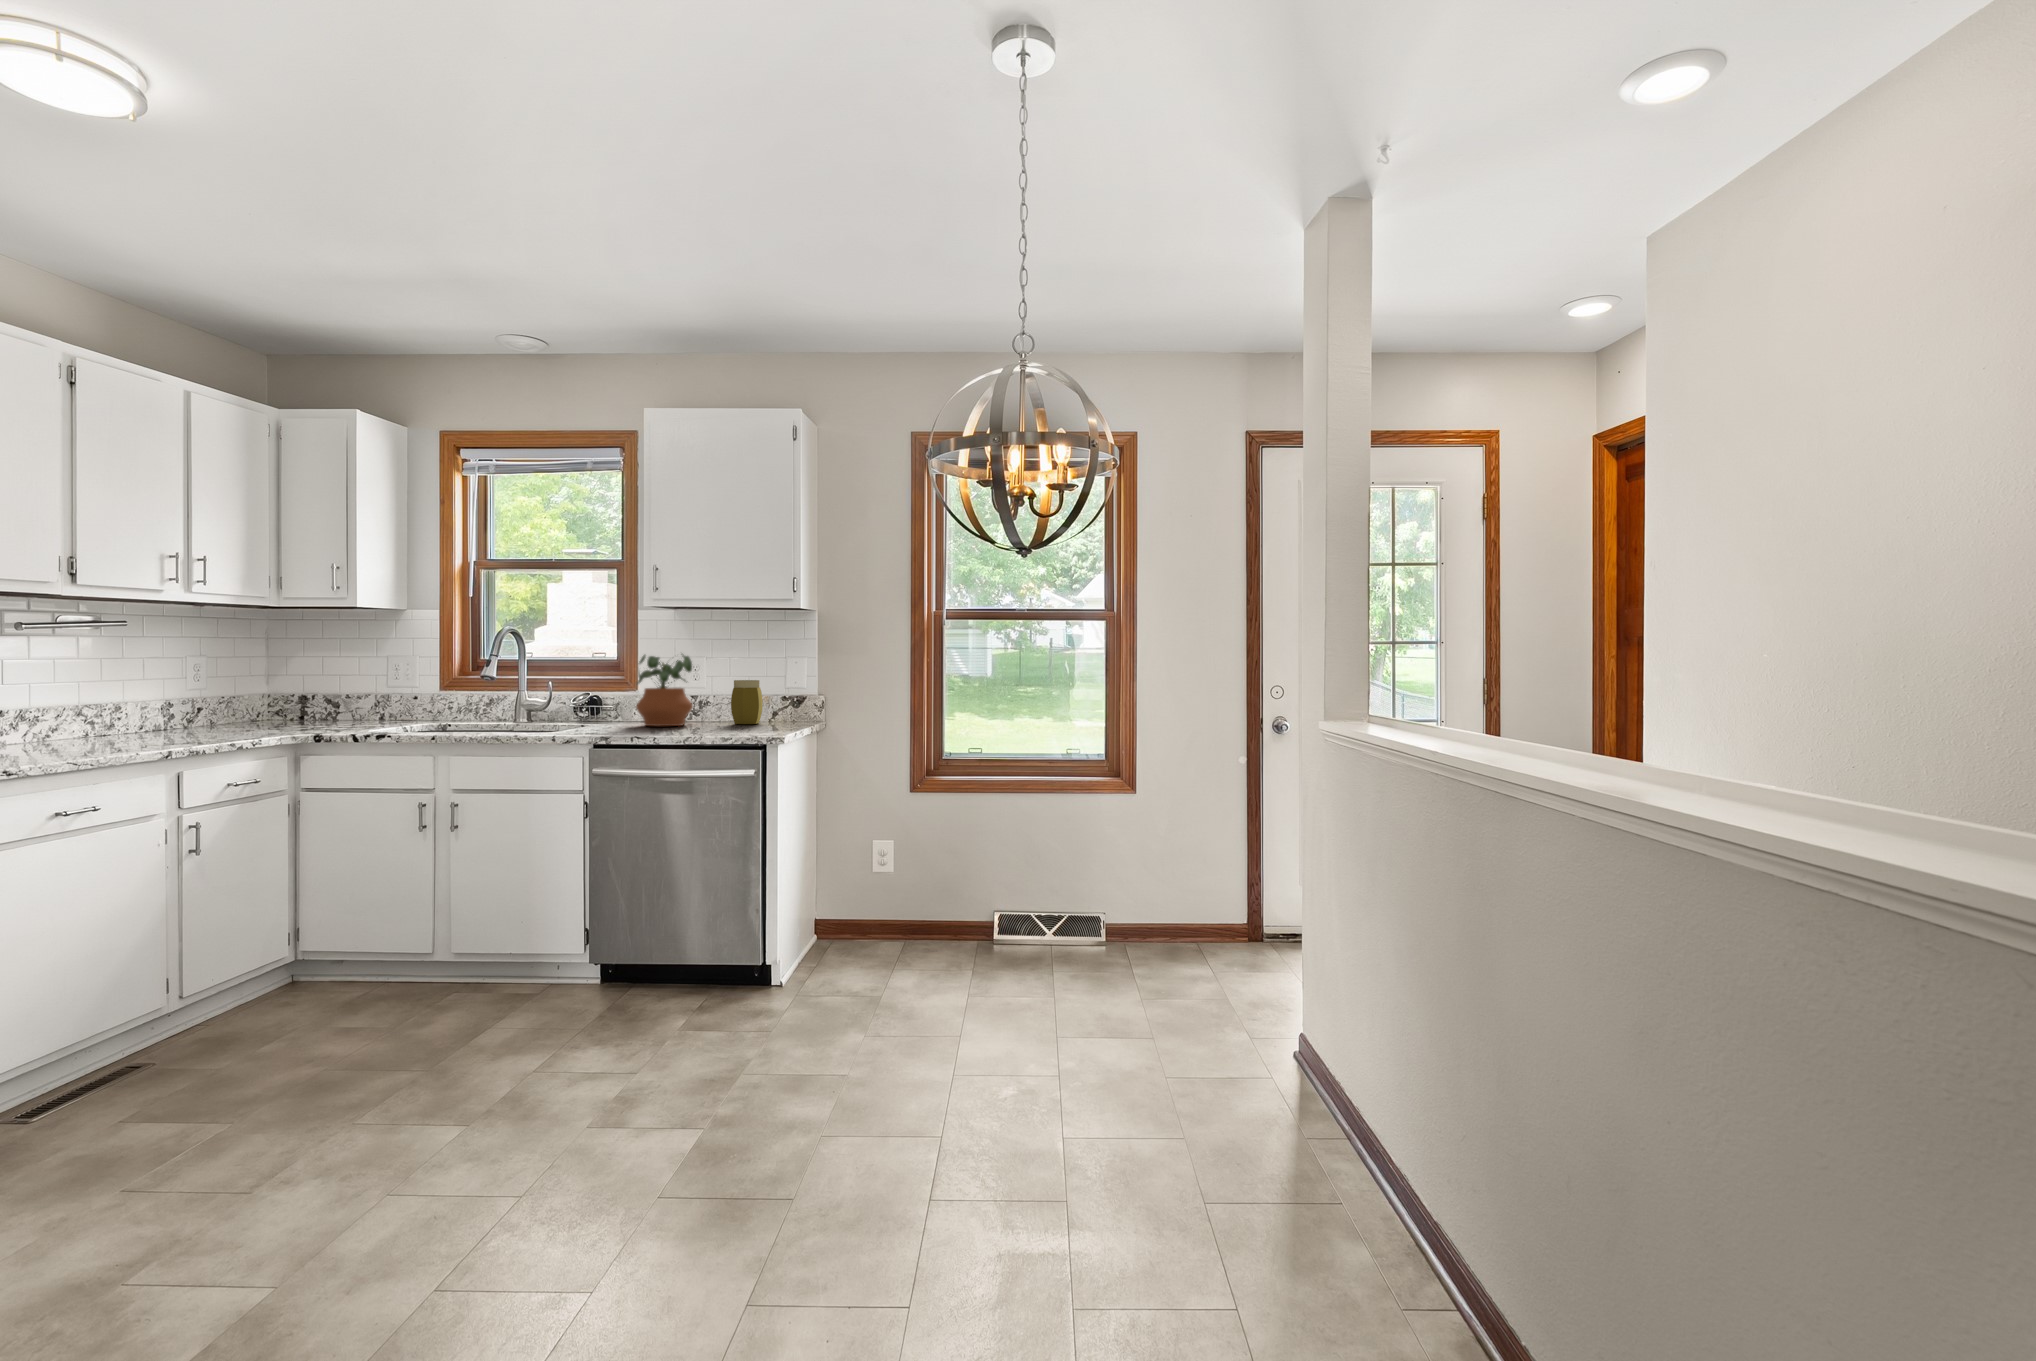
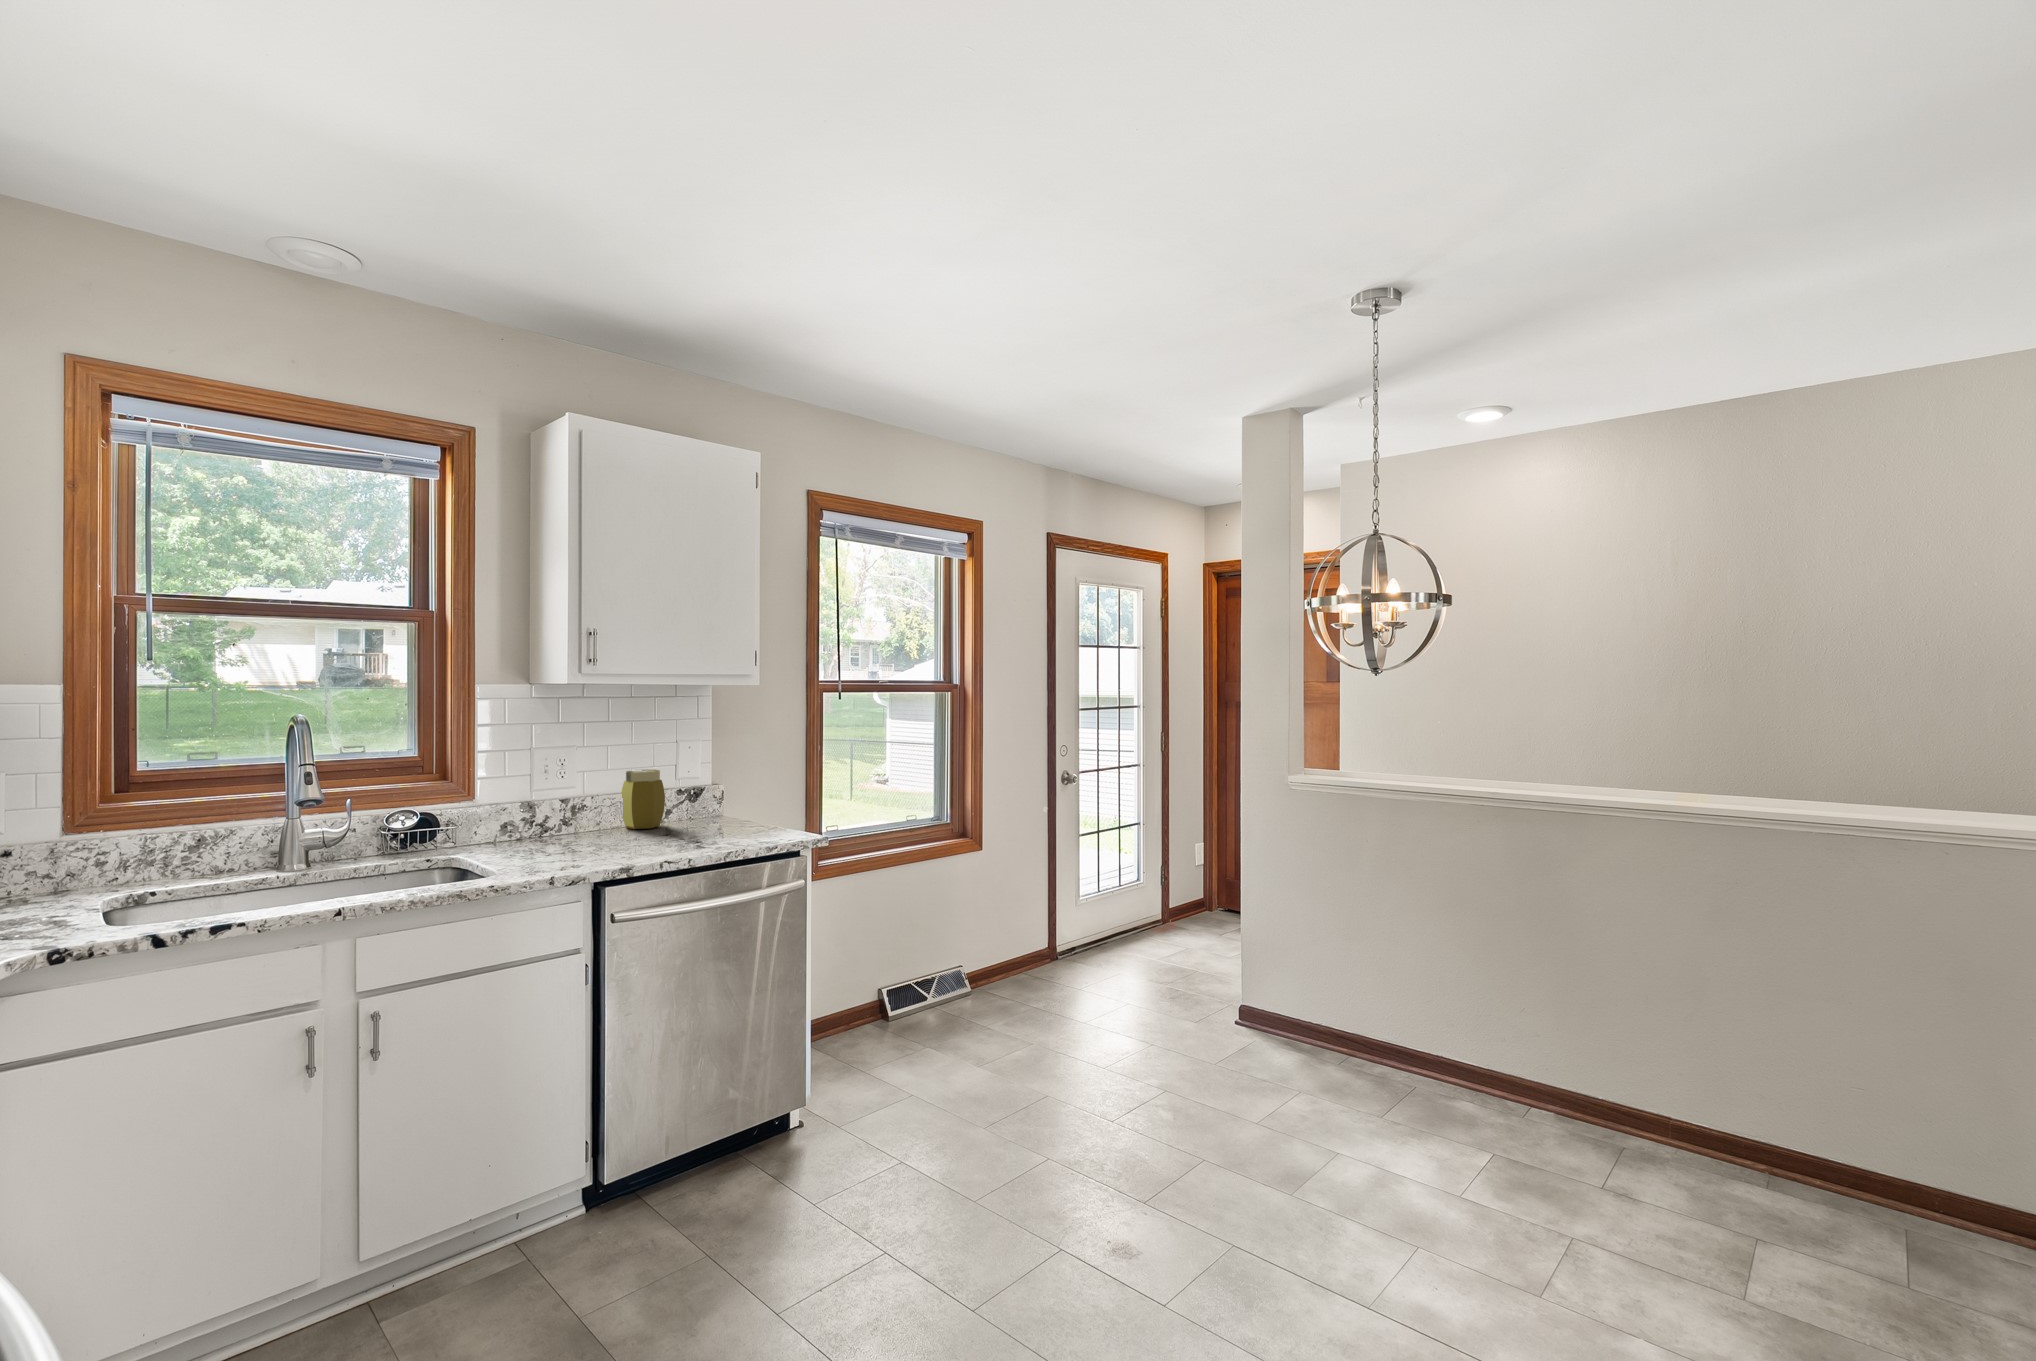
potted plant: present [636,654,693,726] -> none [493,739,599,847]

